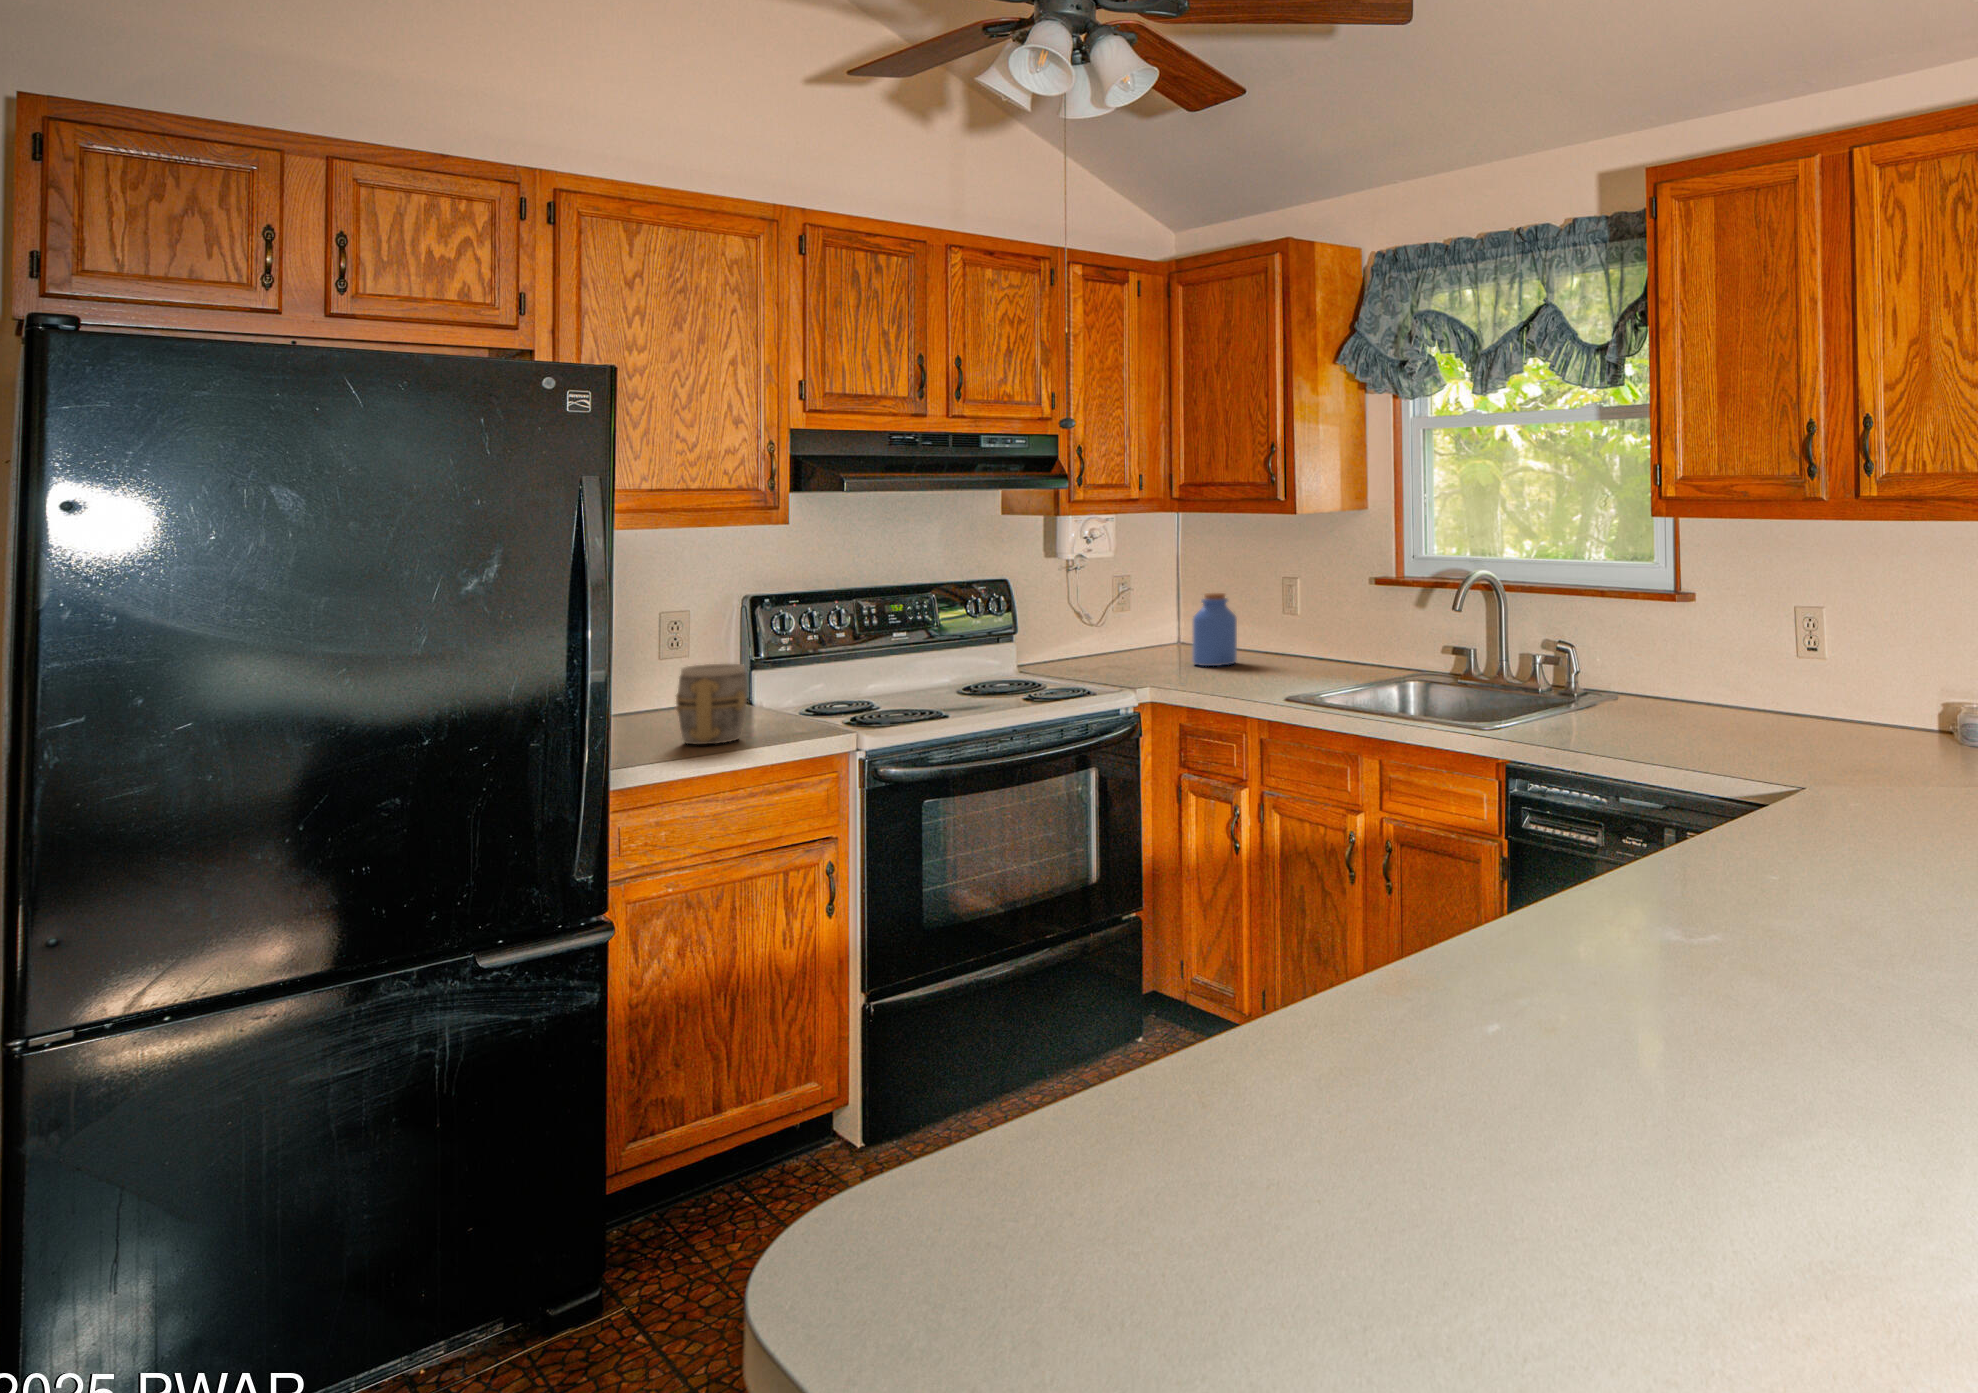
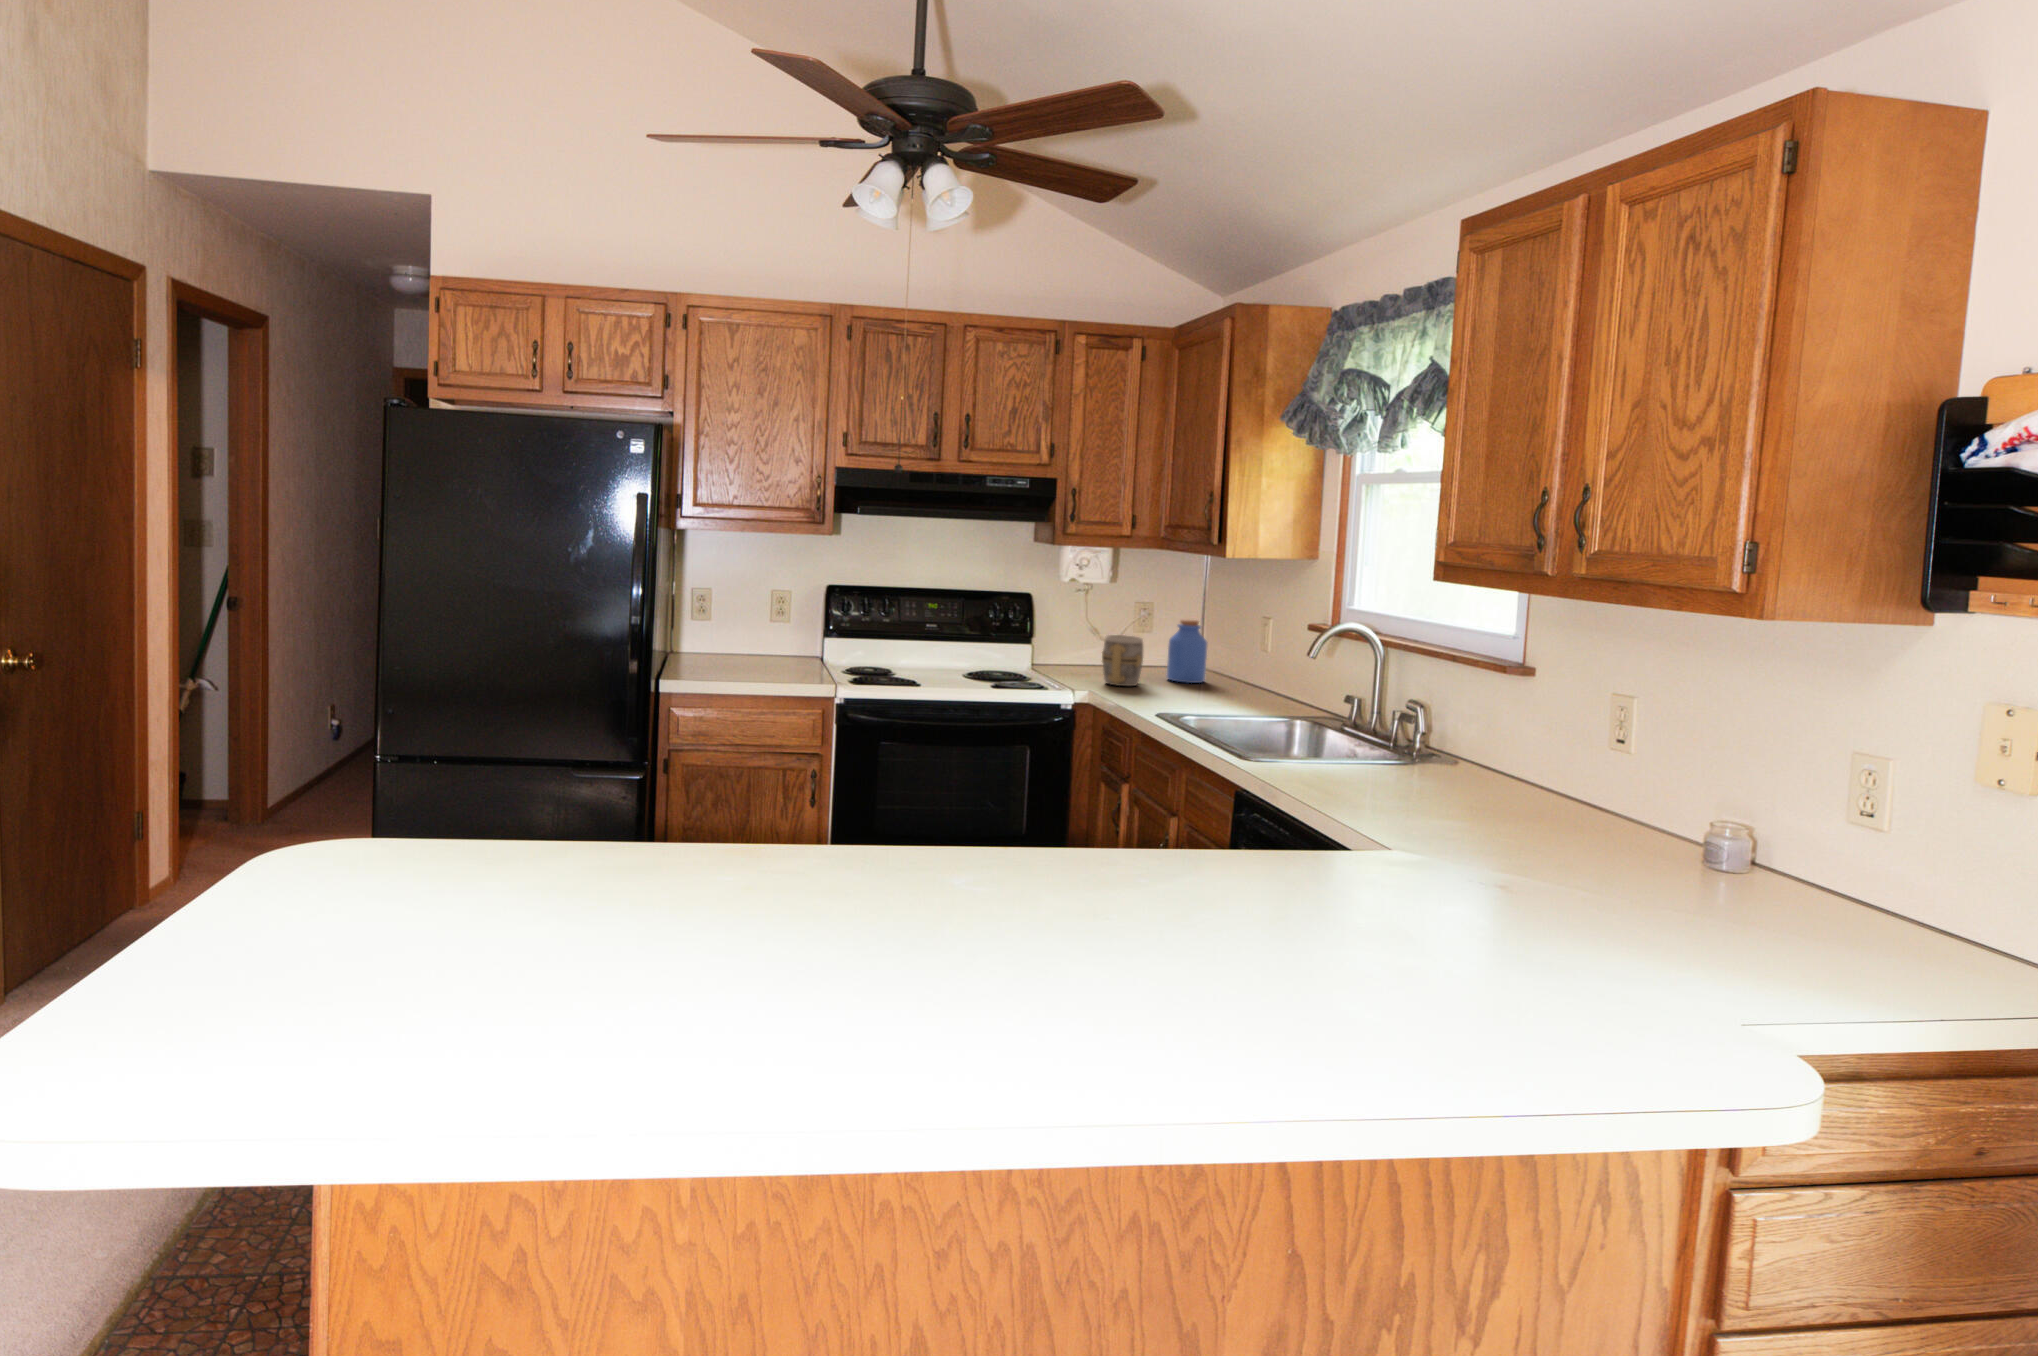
mug: present [676,664,747,744] -> present [1102,635,1143,686]

